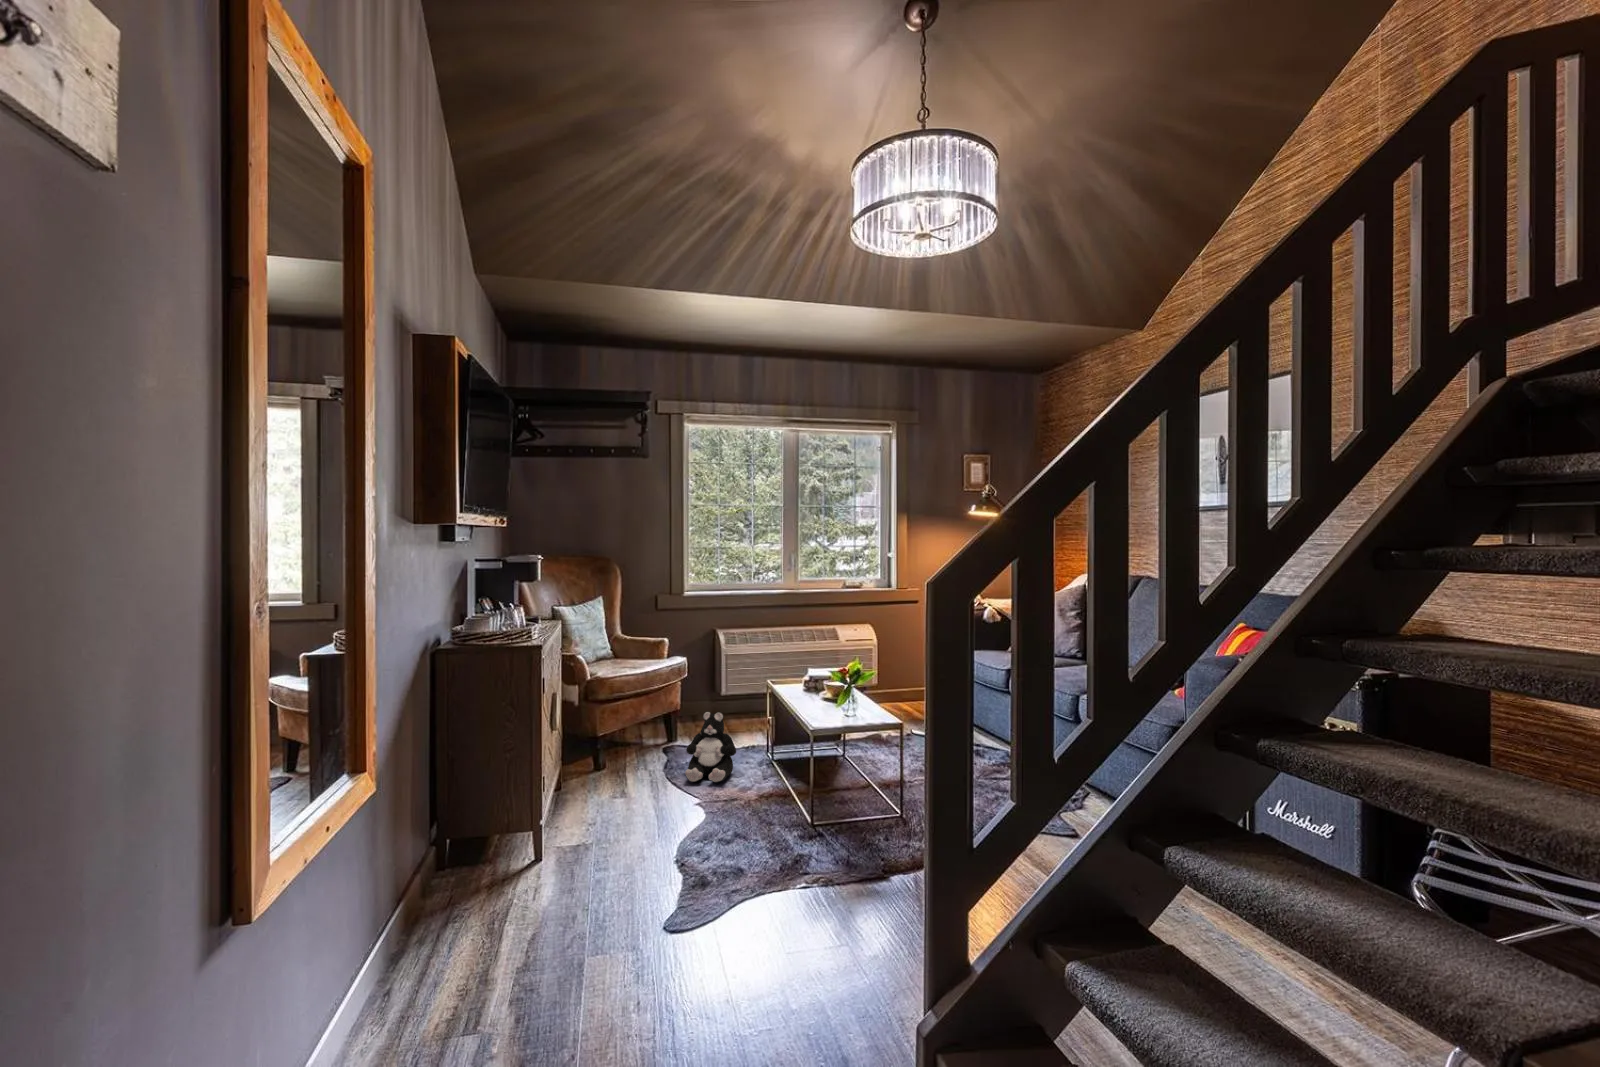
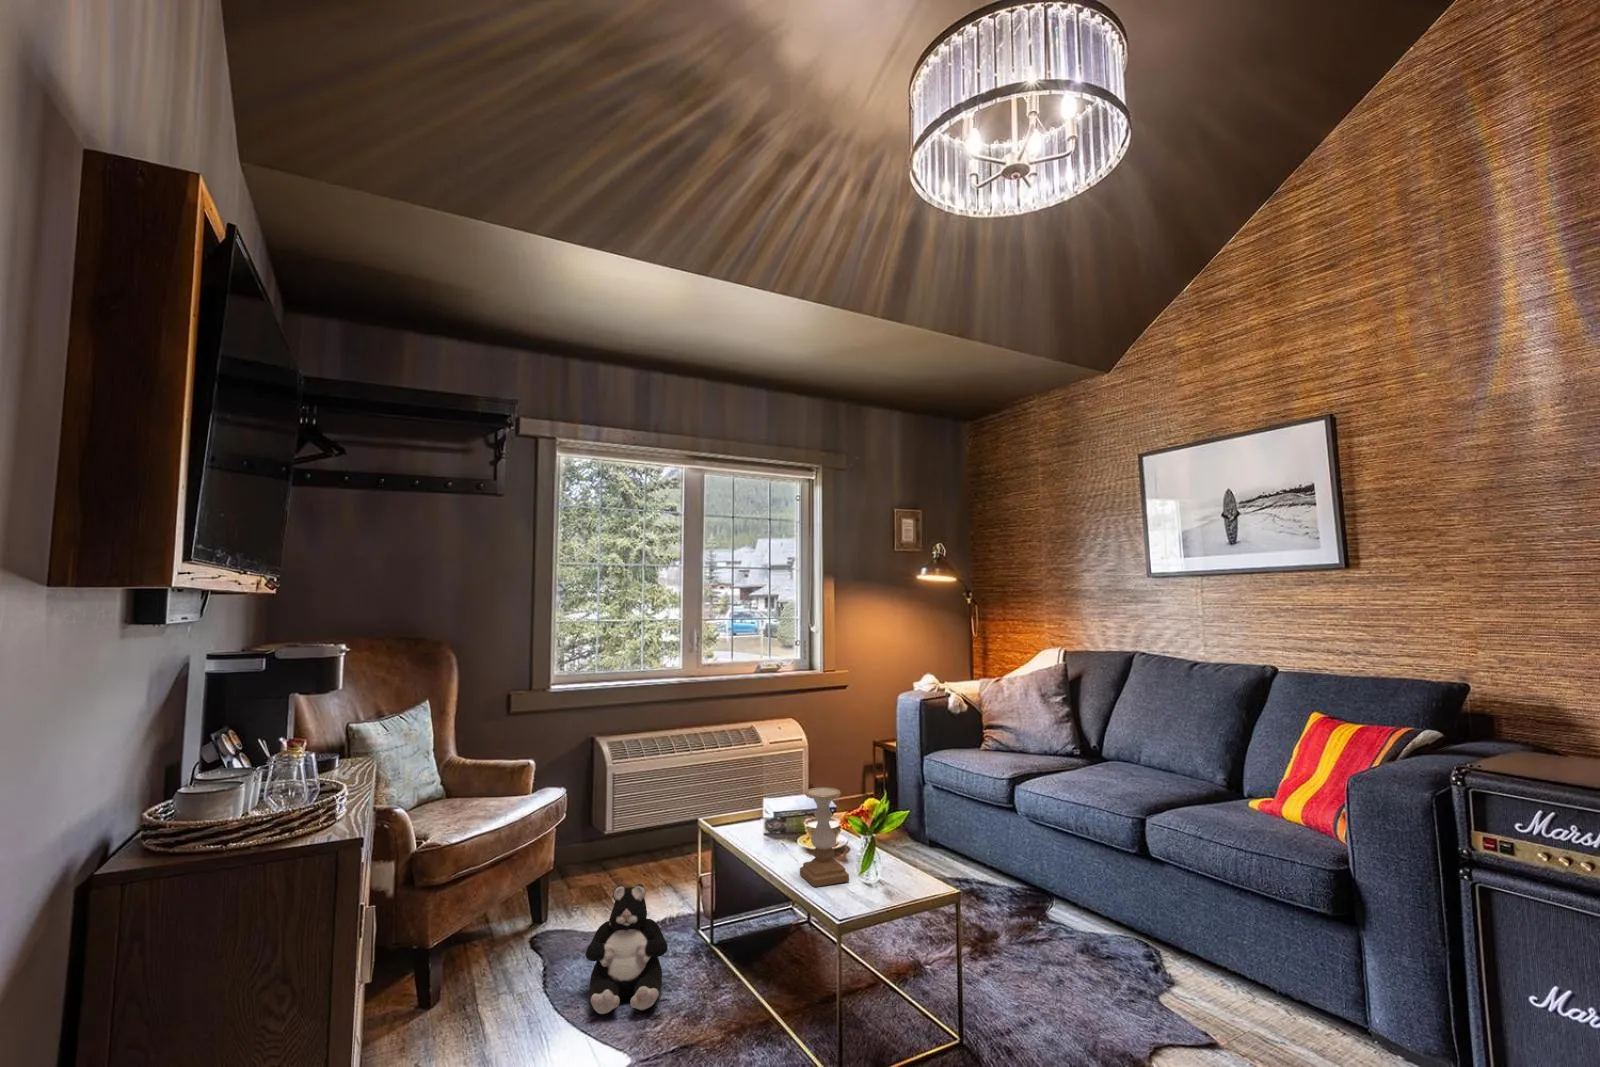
candle holder: none [810,654,838,714] -> present [800,787,849,887]

